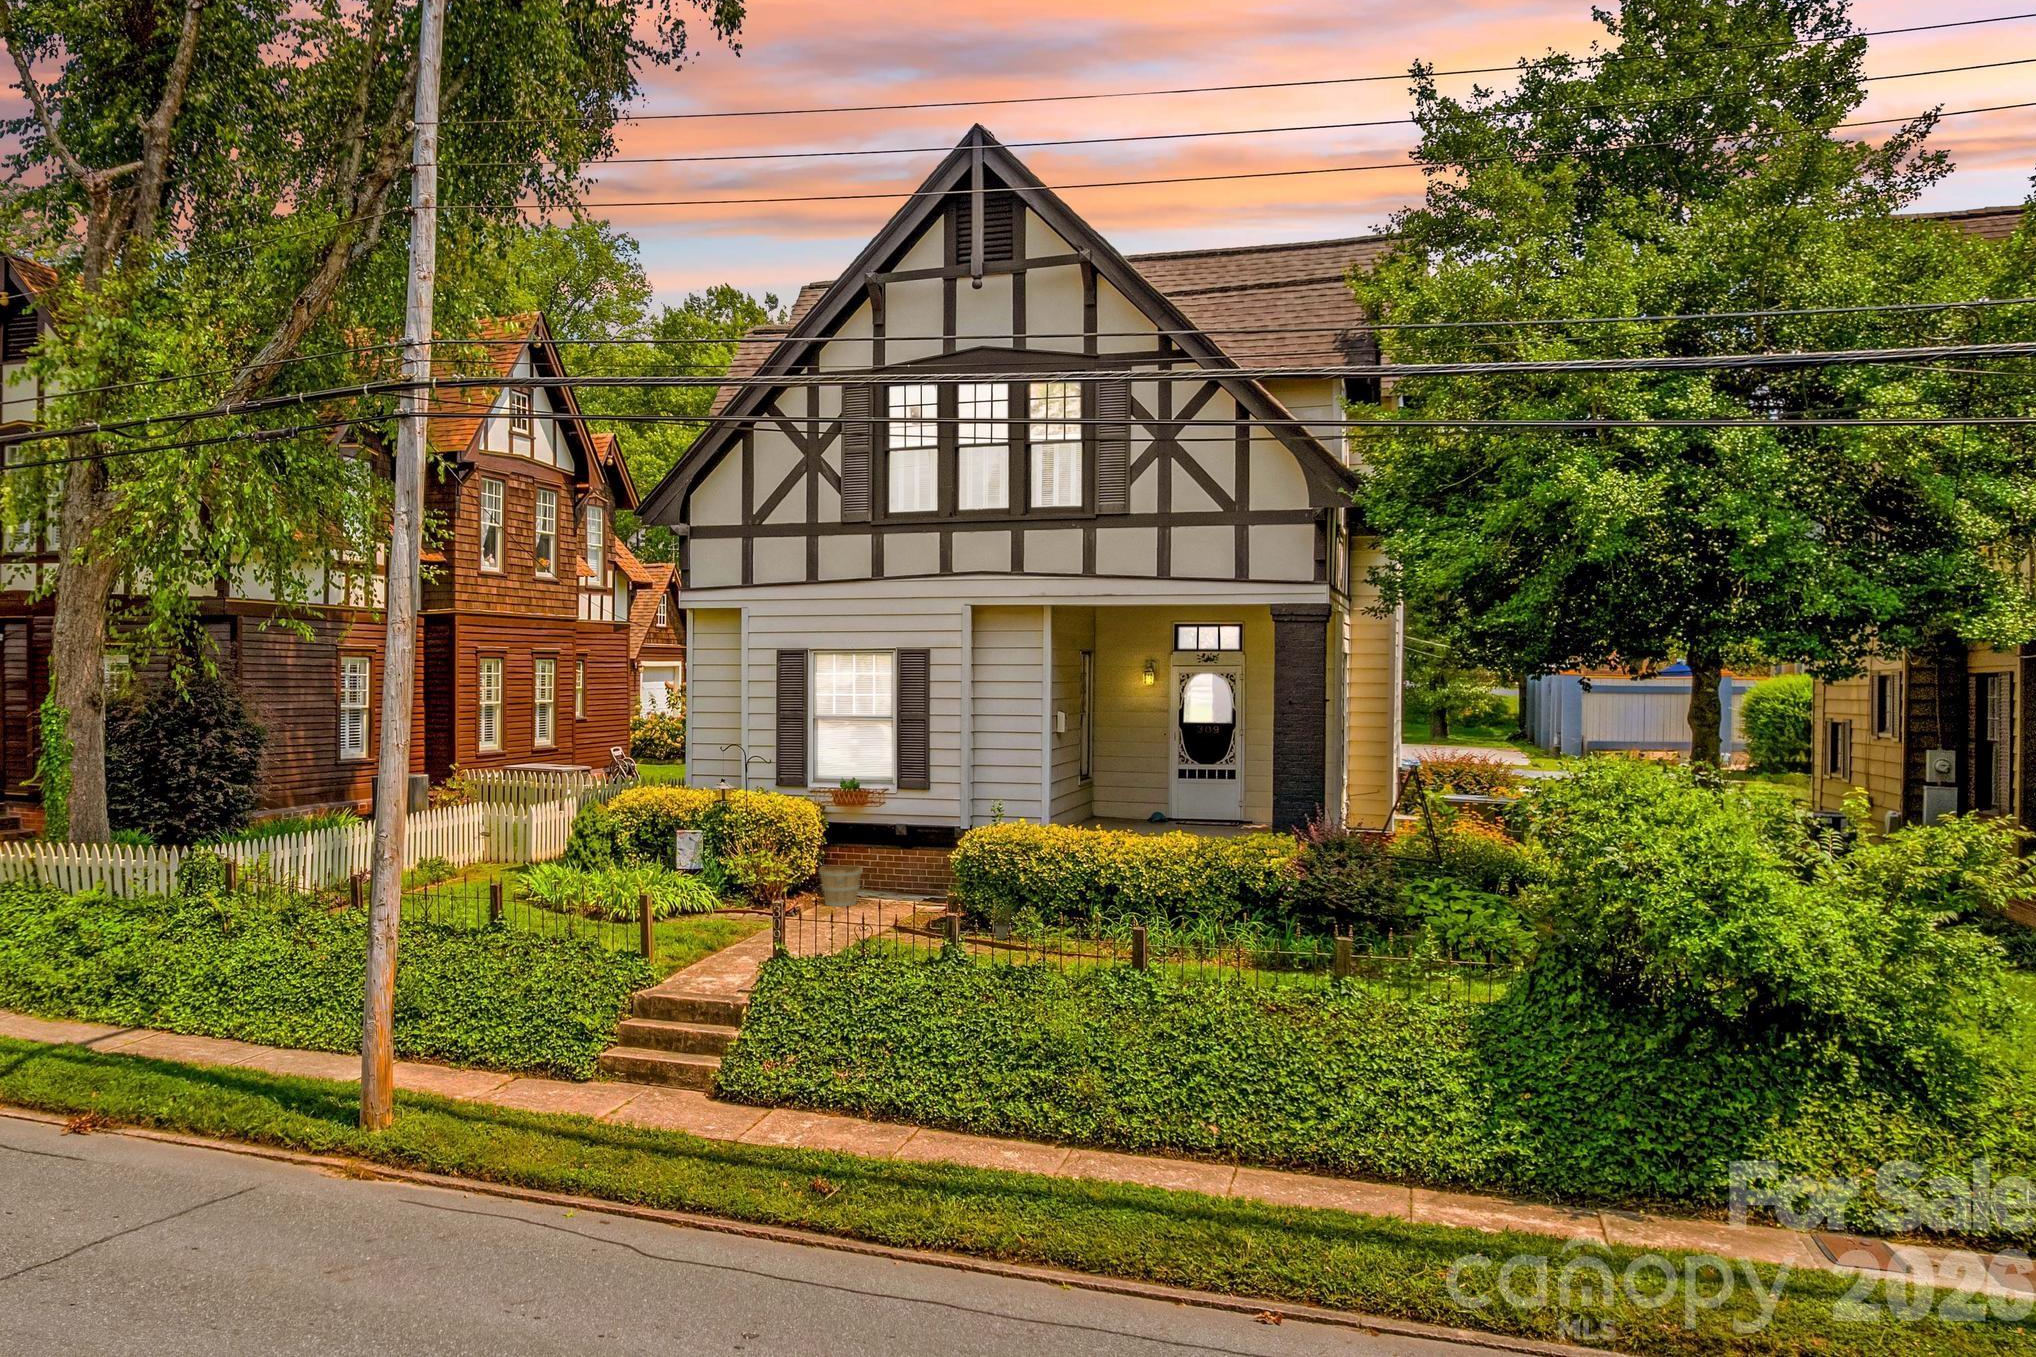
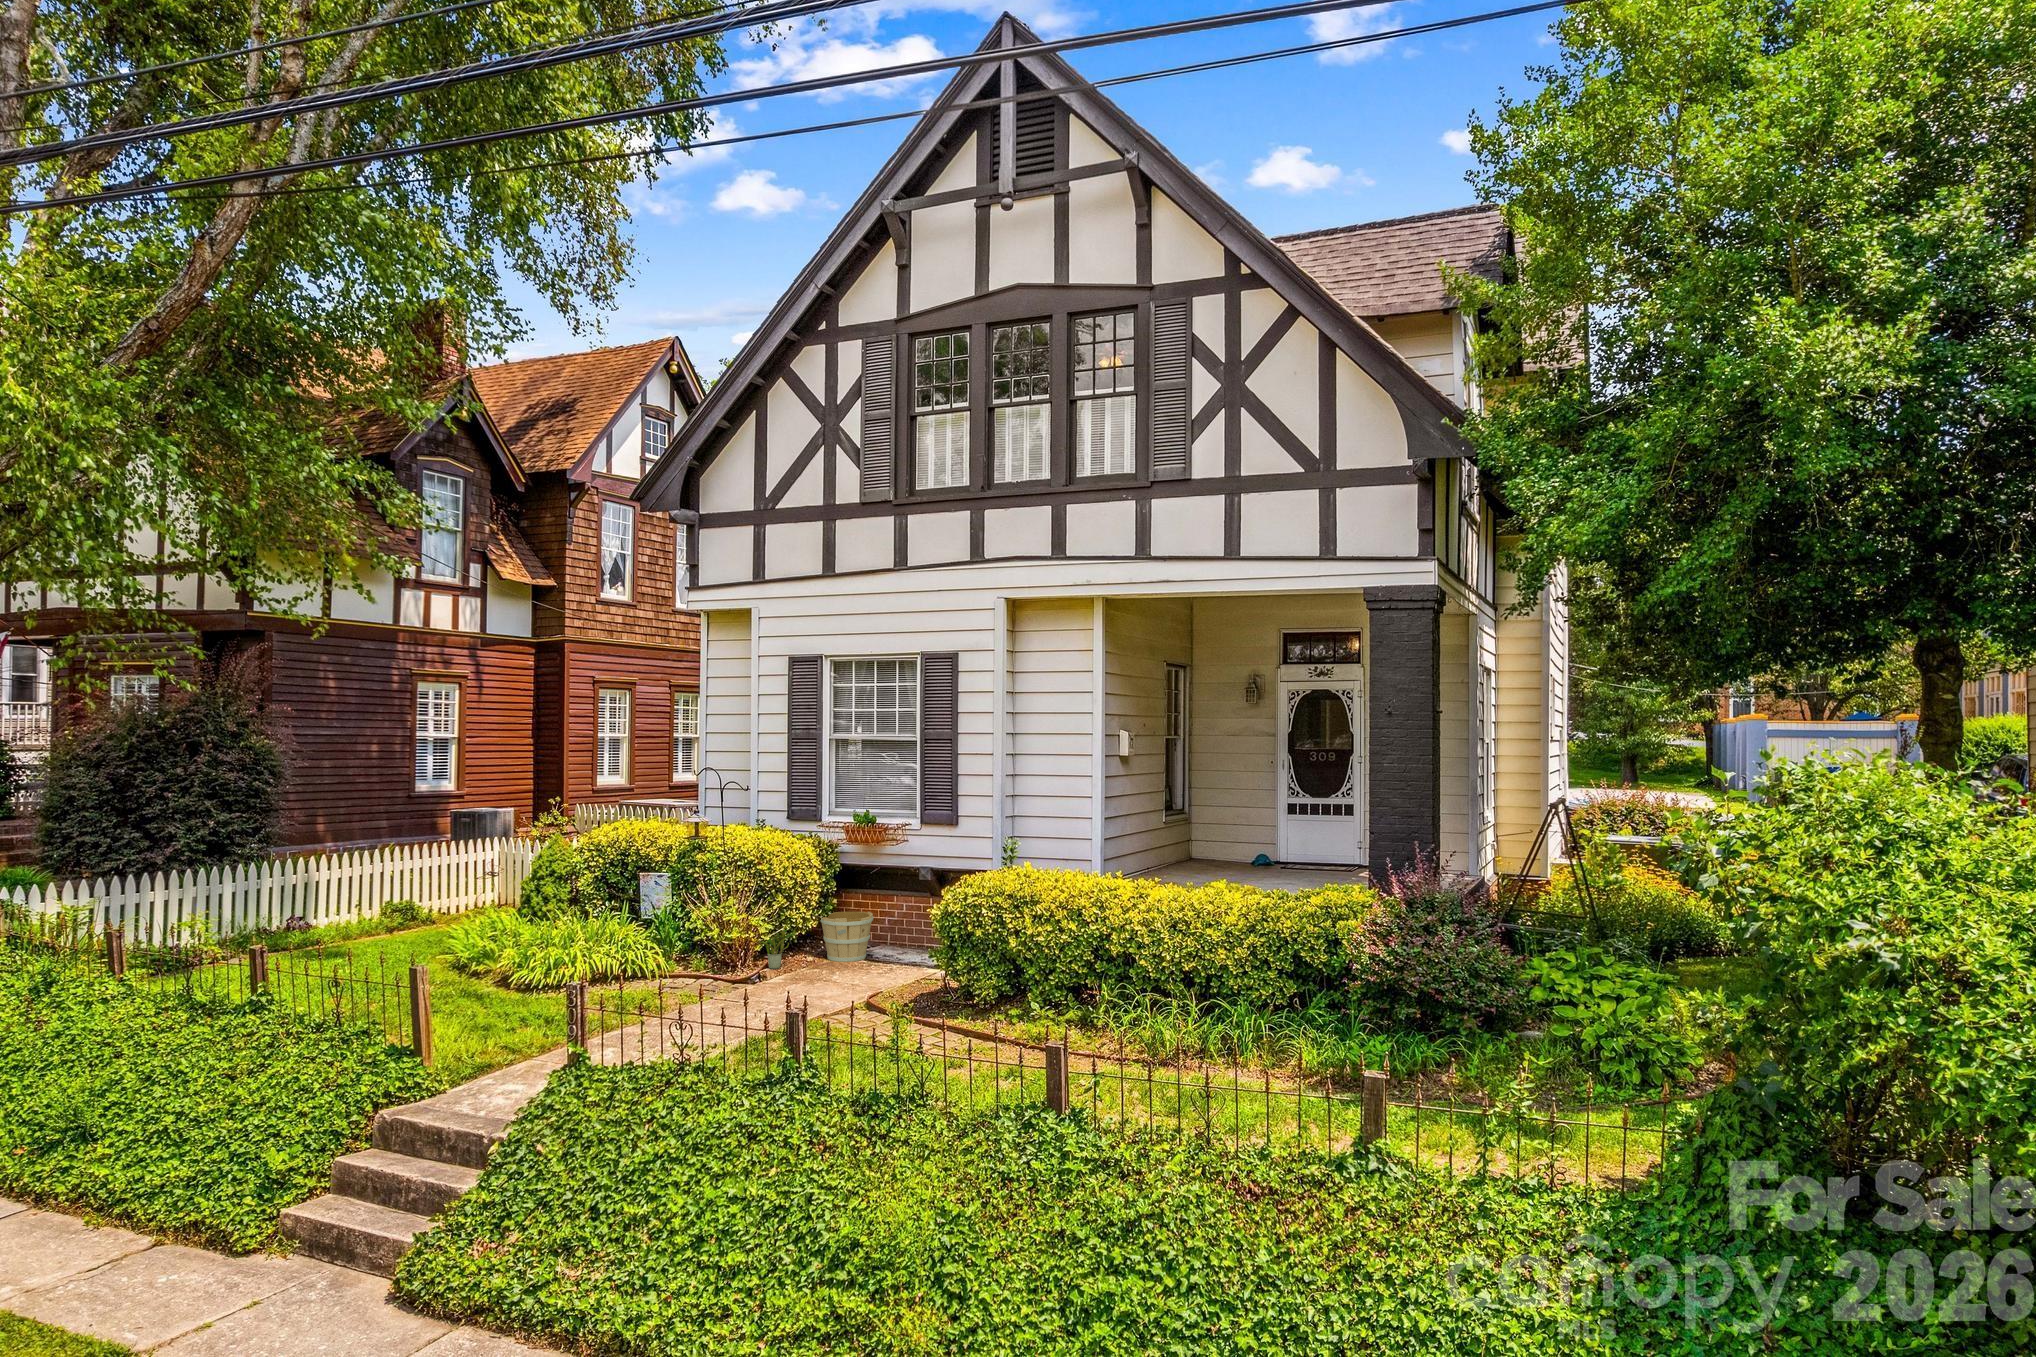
potted plant: present [989,904,1018,940] -> present [760,929,794,969]

